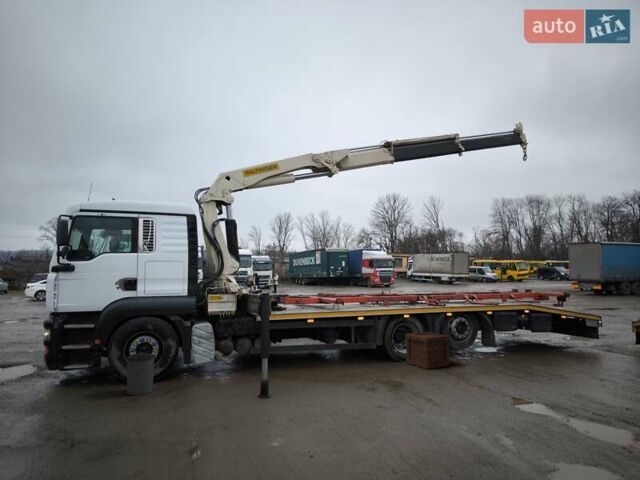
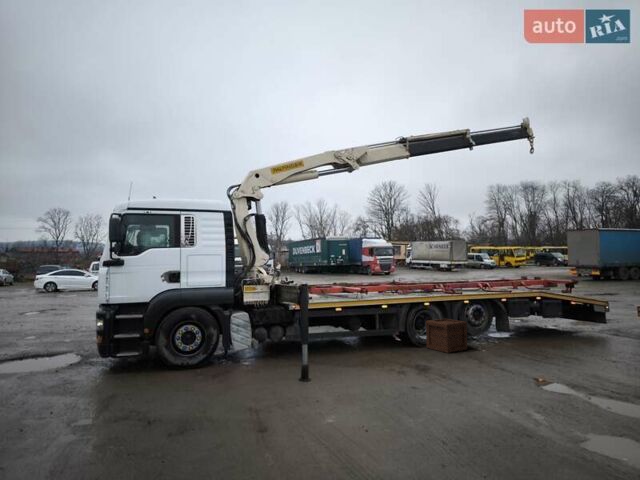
trash can: present [125,353,157,395] -> none [174,340,202,379]

